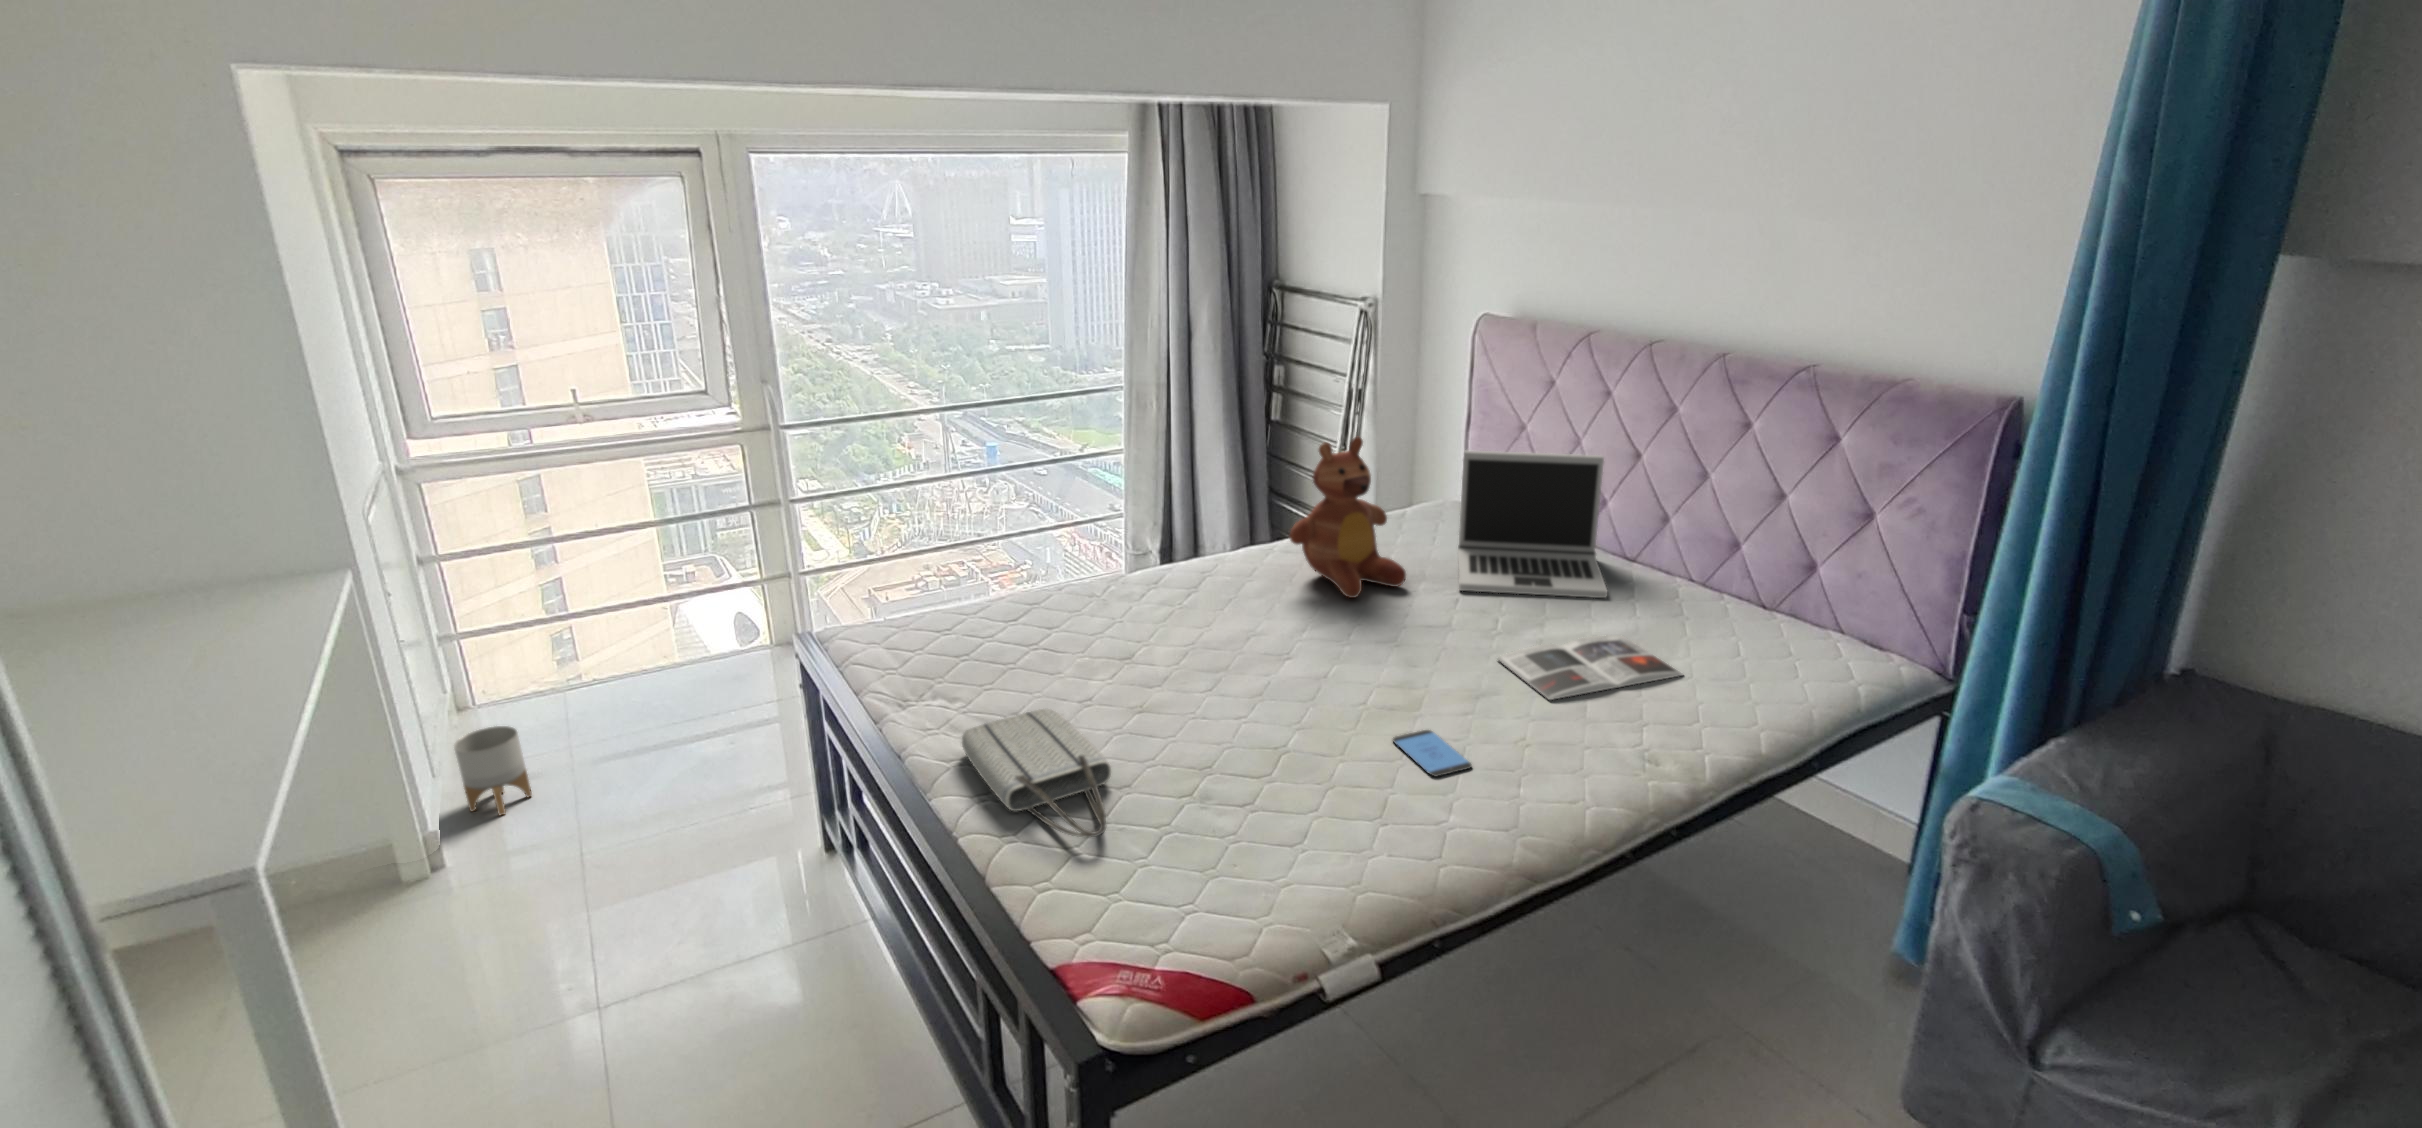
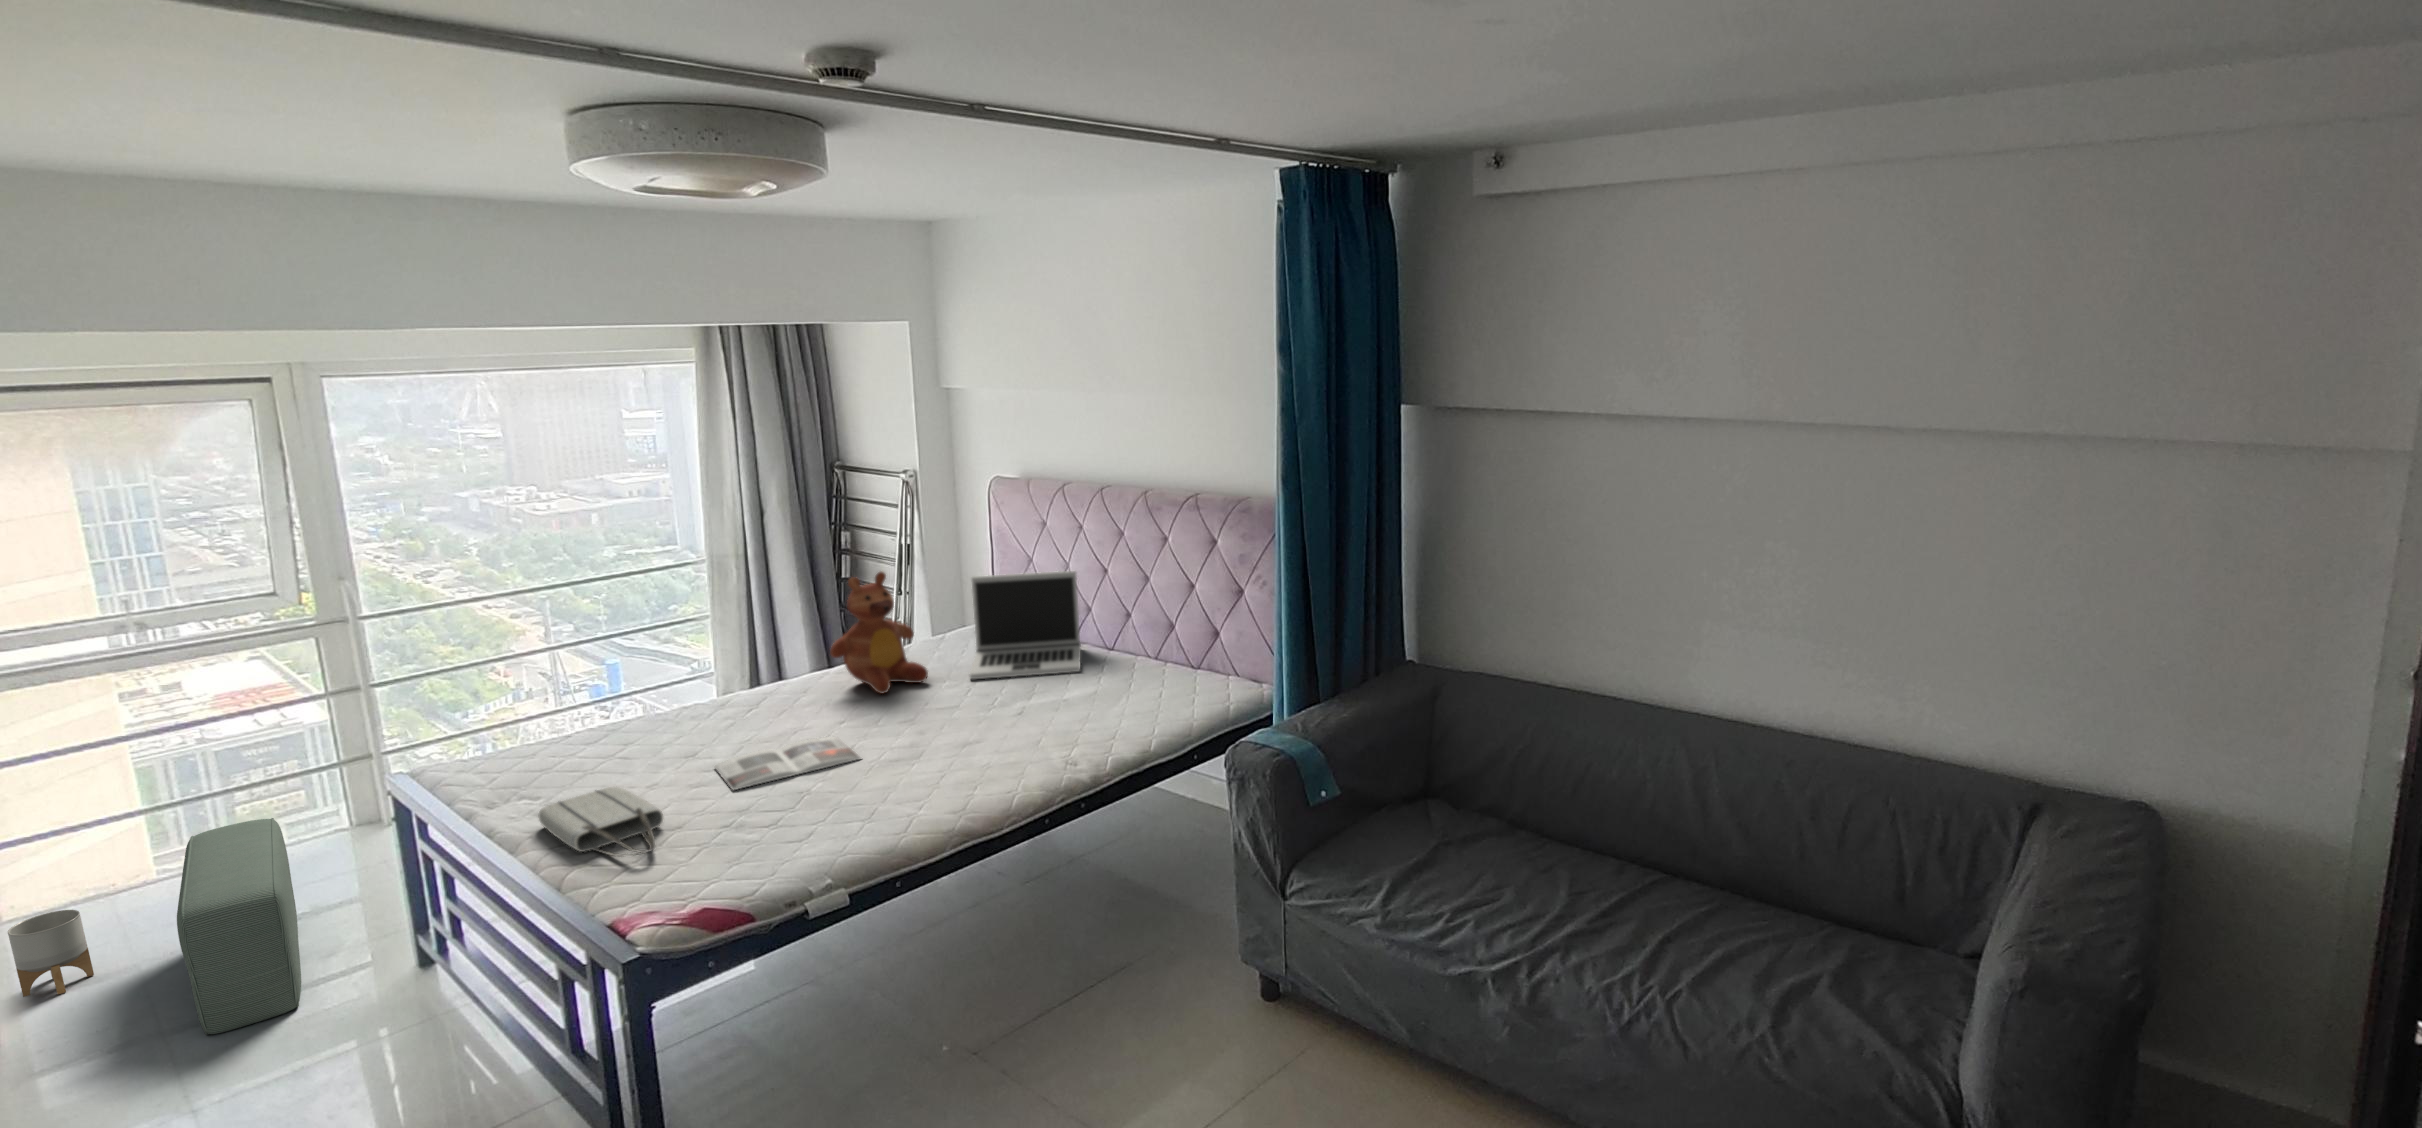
magazine: present [1498,635,1683,700] -> present [715,737,861,790]
pouf: none [591,653,714,907] -> present [177,818,301,1035]
smartphone: present [1393,730,1472,776] -> none [890,764,944,789]

